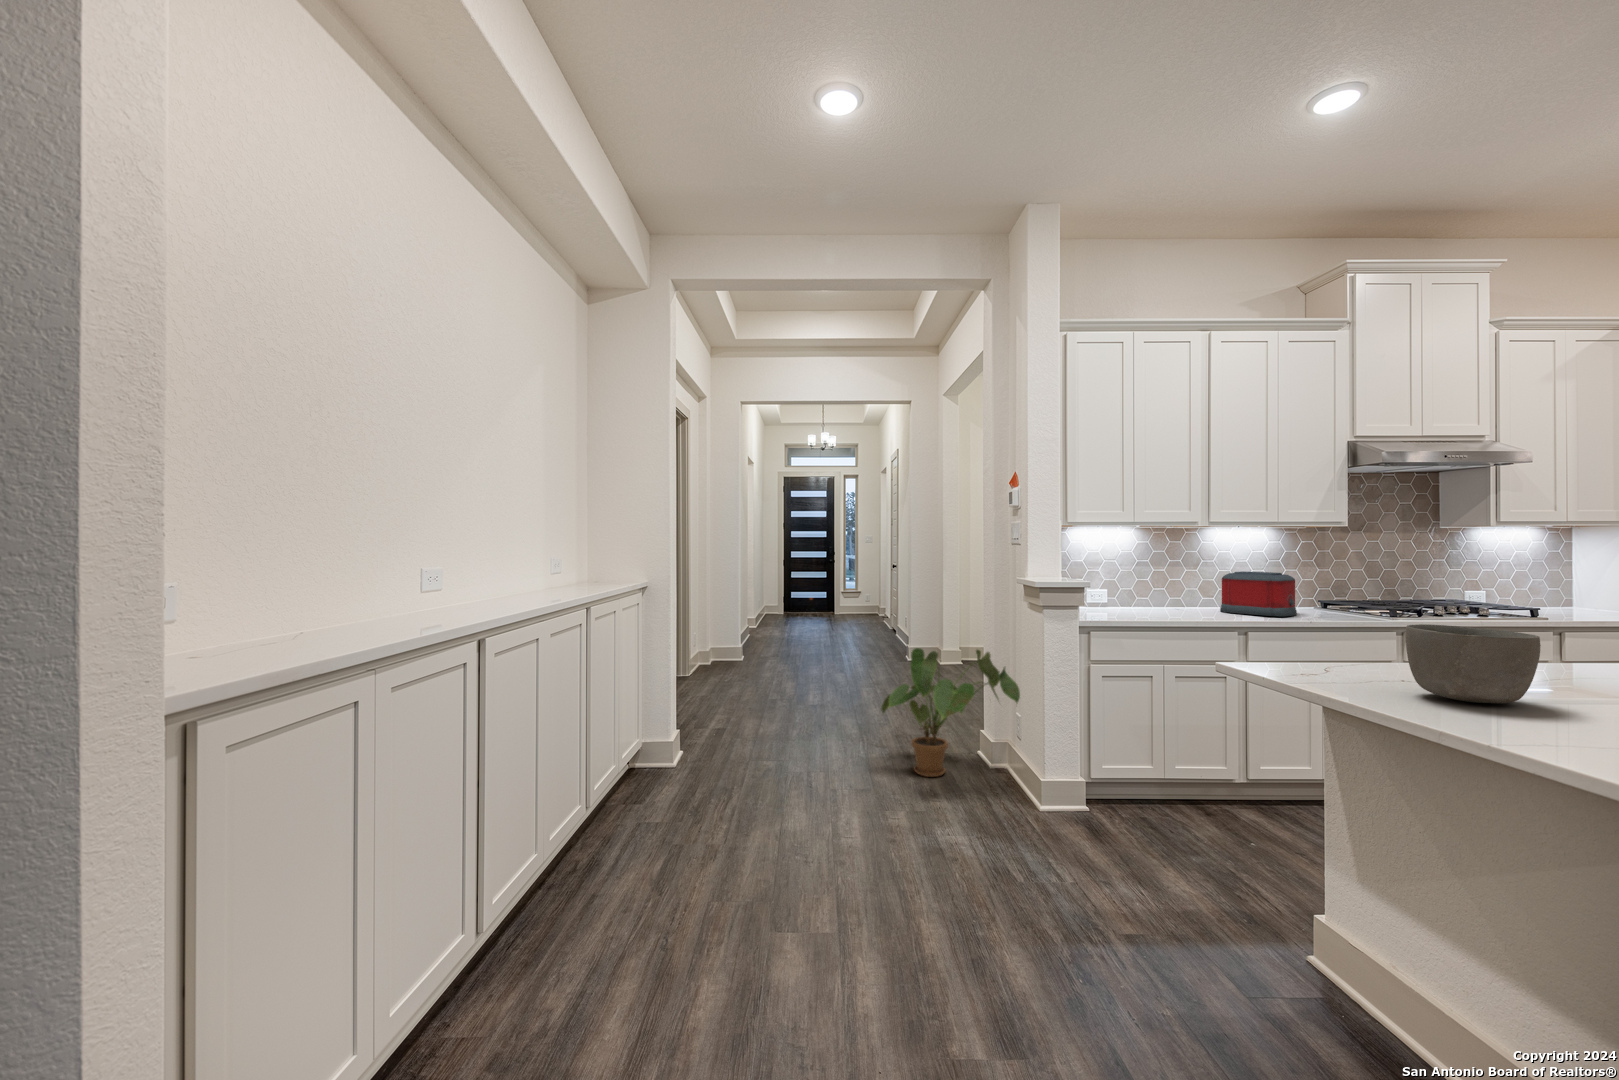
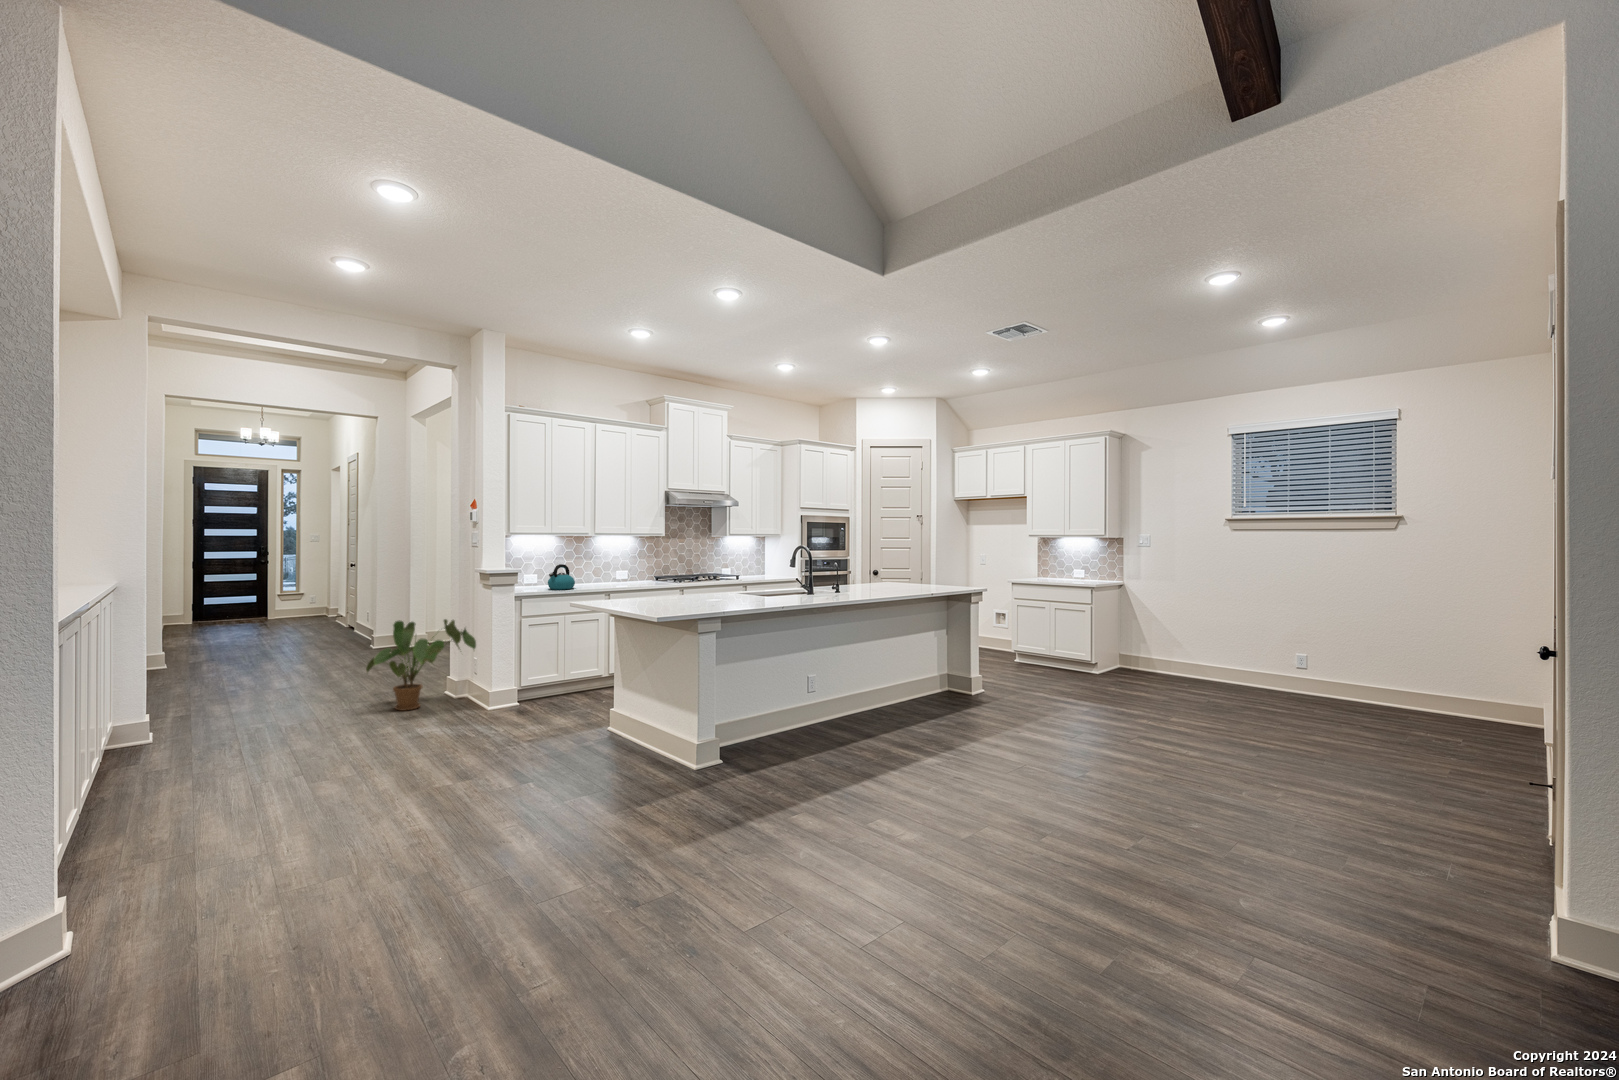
toaster: present [1220,571,1297,616] -> none [601,562,638,586]
kettle: none [1129,575,1176,617] -> present [548,564,575,590]
bowl: present [1406,624,1541,703] -> none [636,579,673,605]

